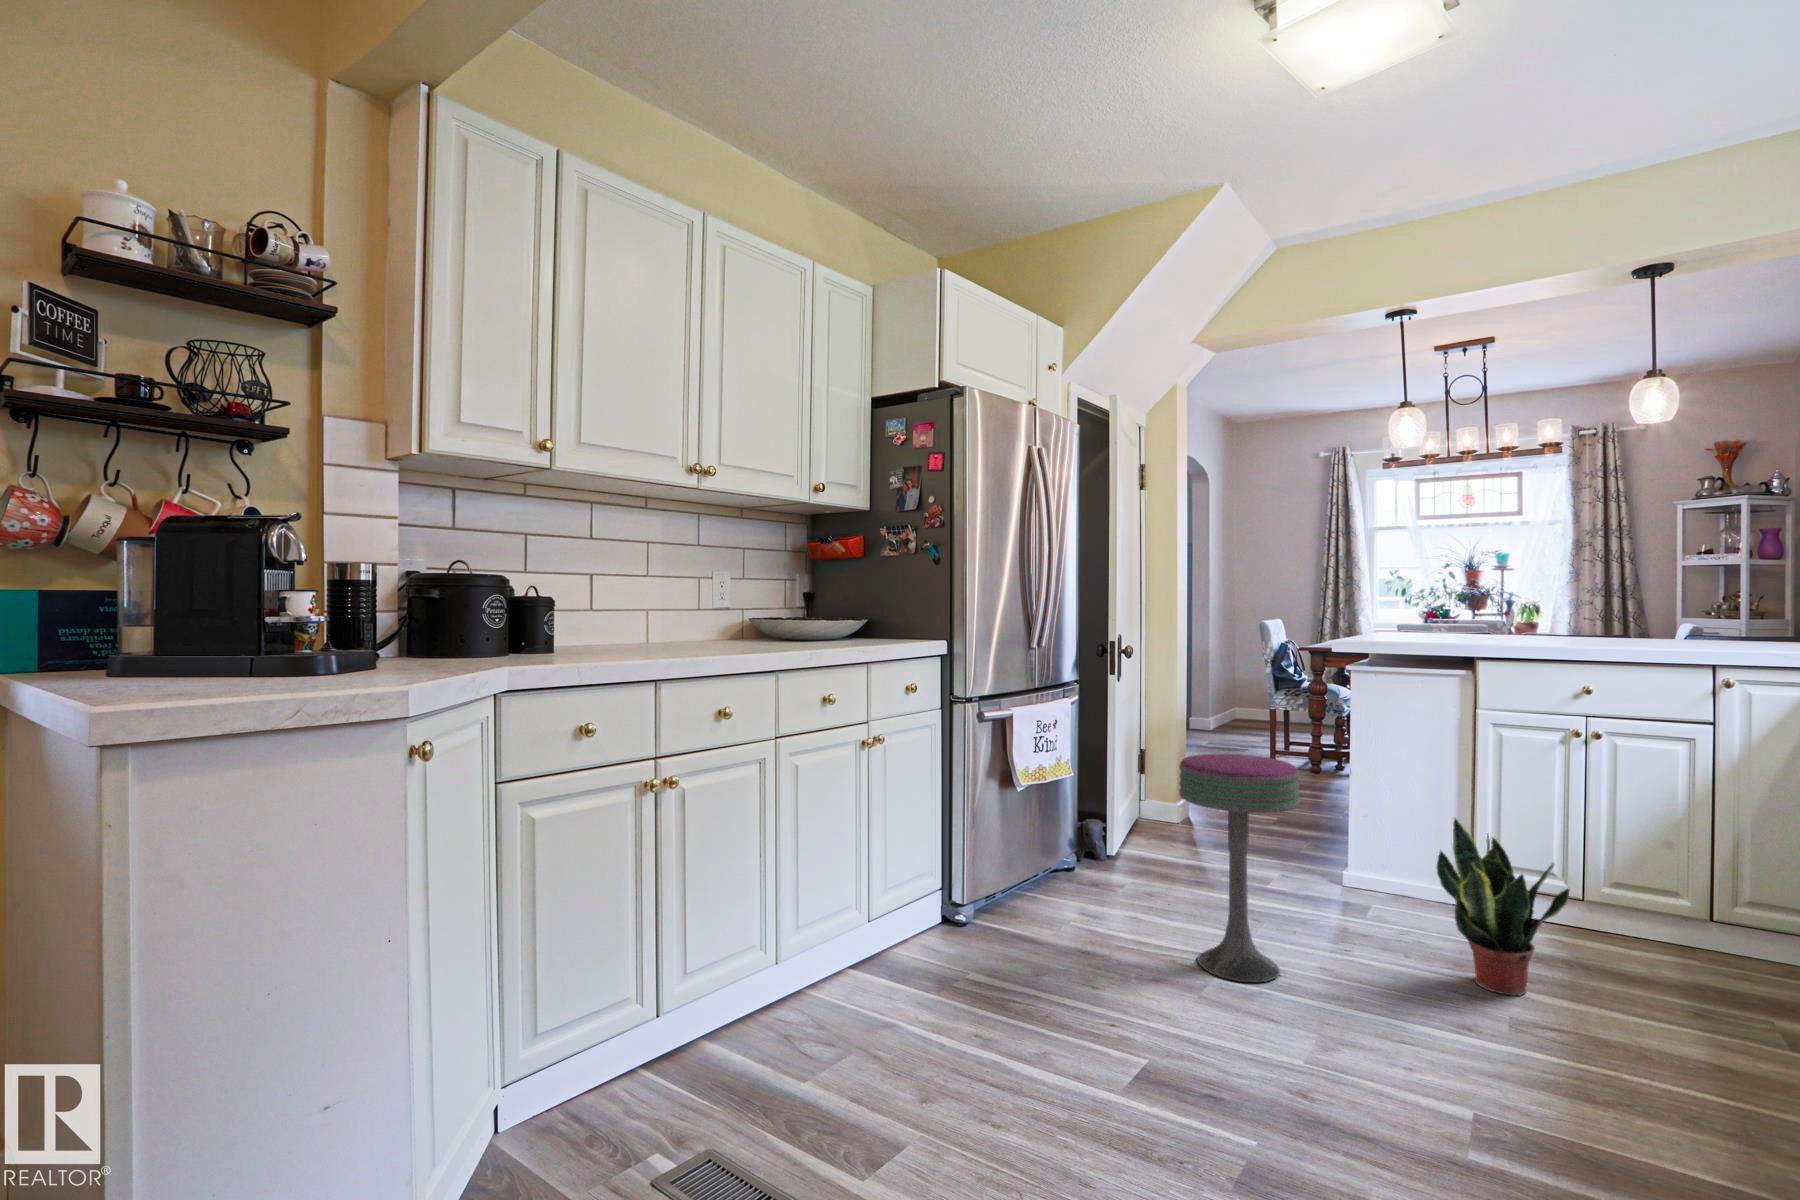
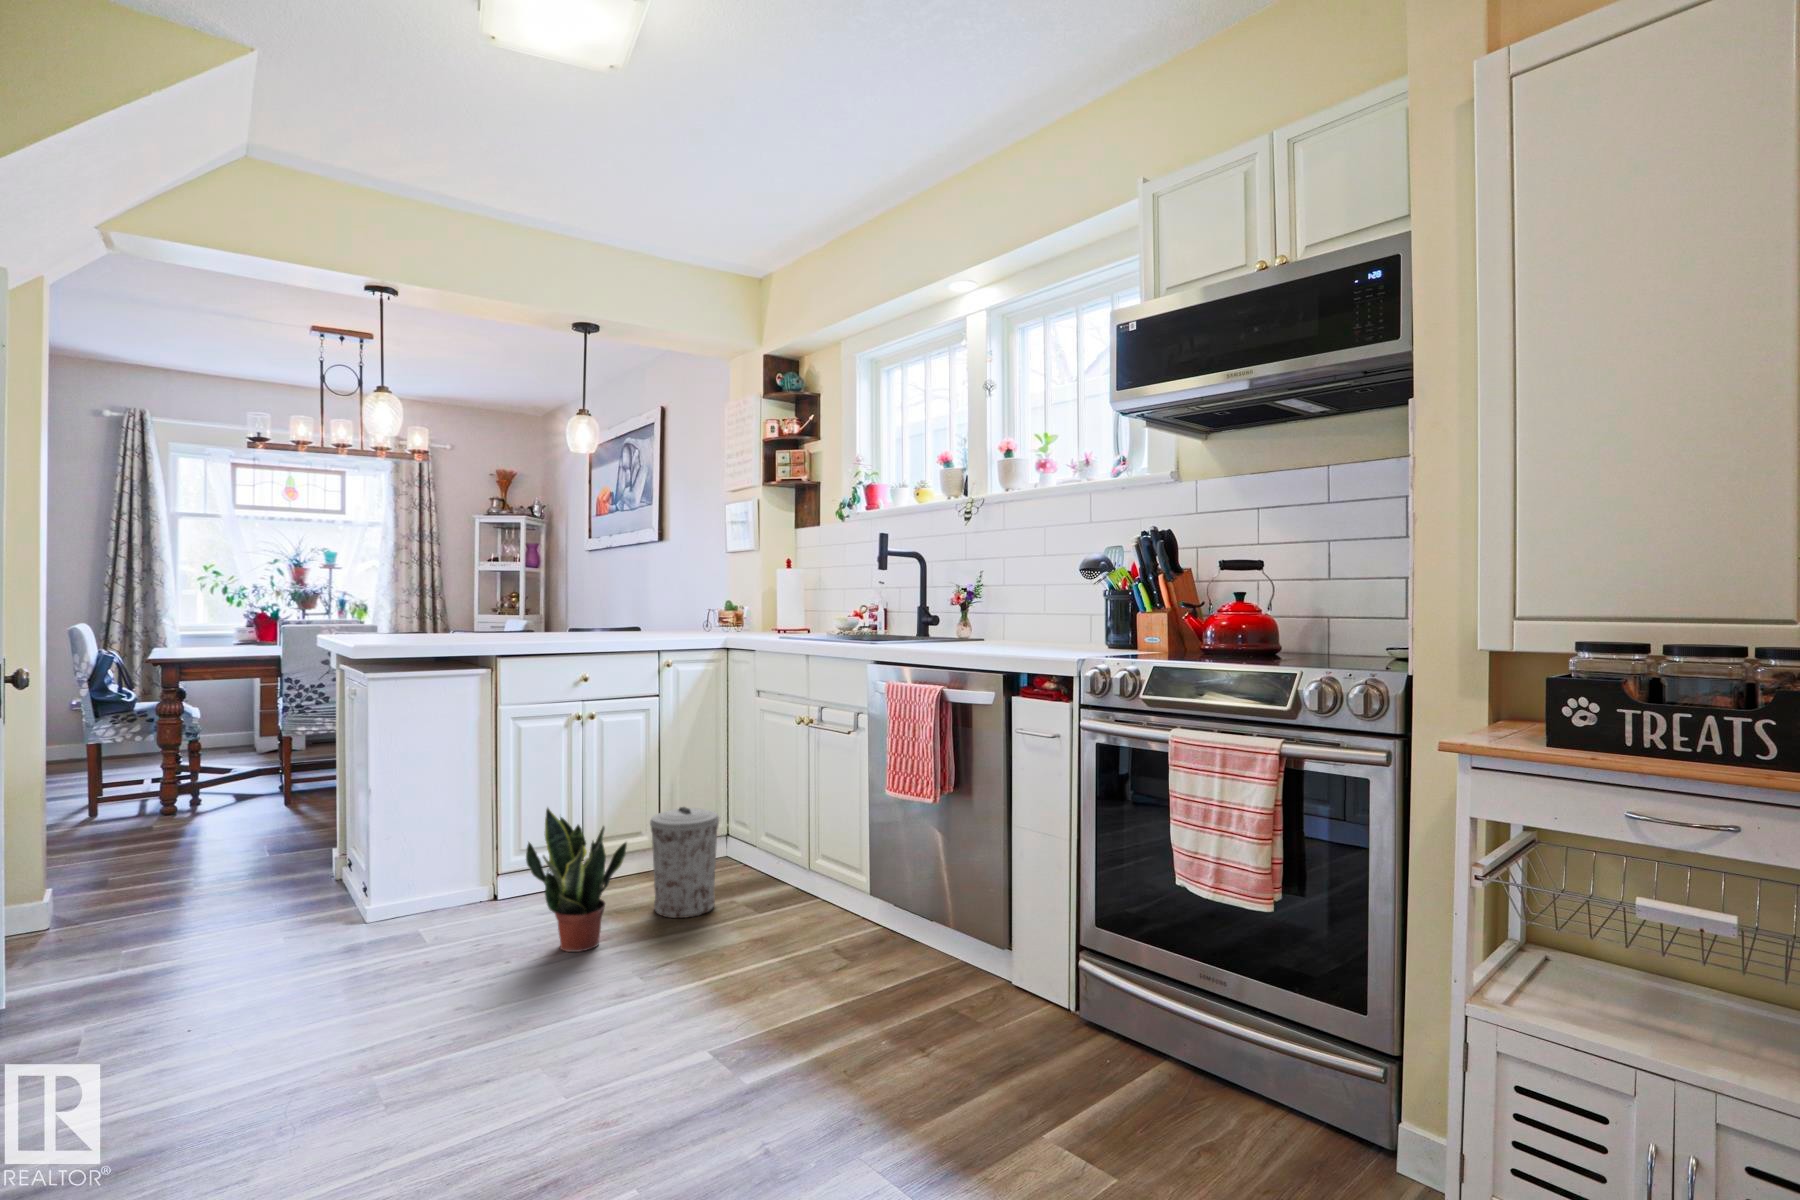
bar stool: present [1179,754,1300,982] -> none [292,787,446,1064]
trash can: none [1634,874,1760,1033] -> present [650,807,719,918]

